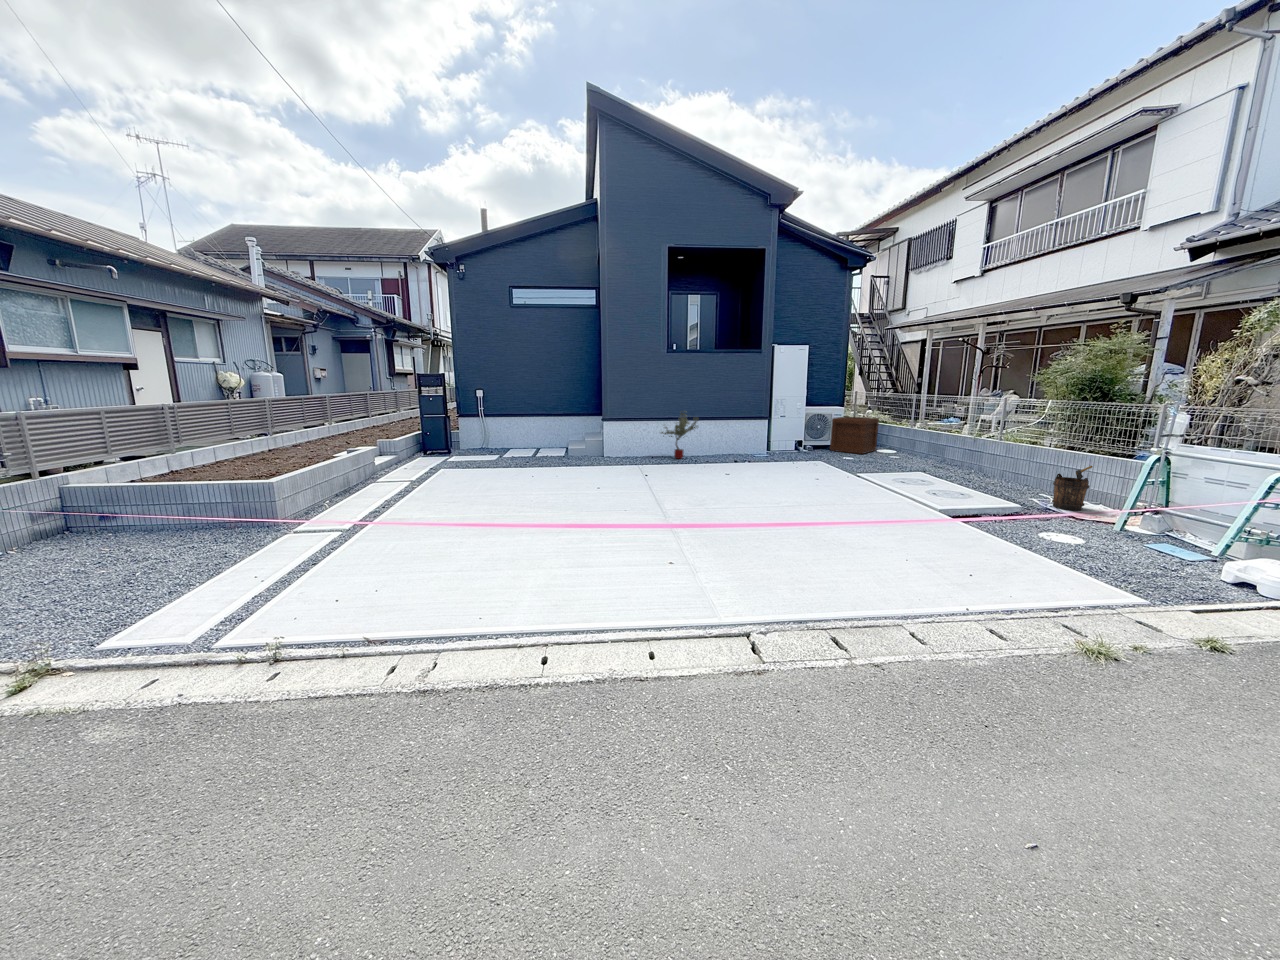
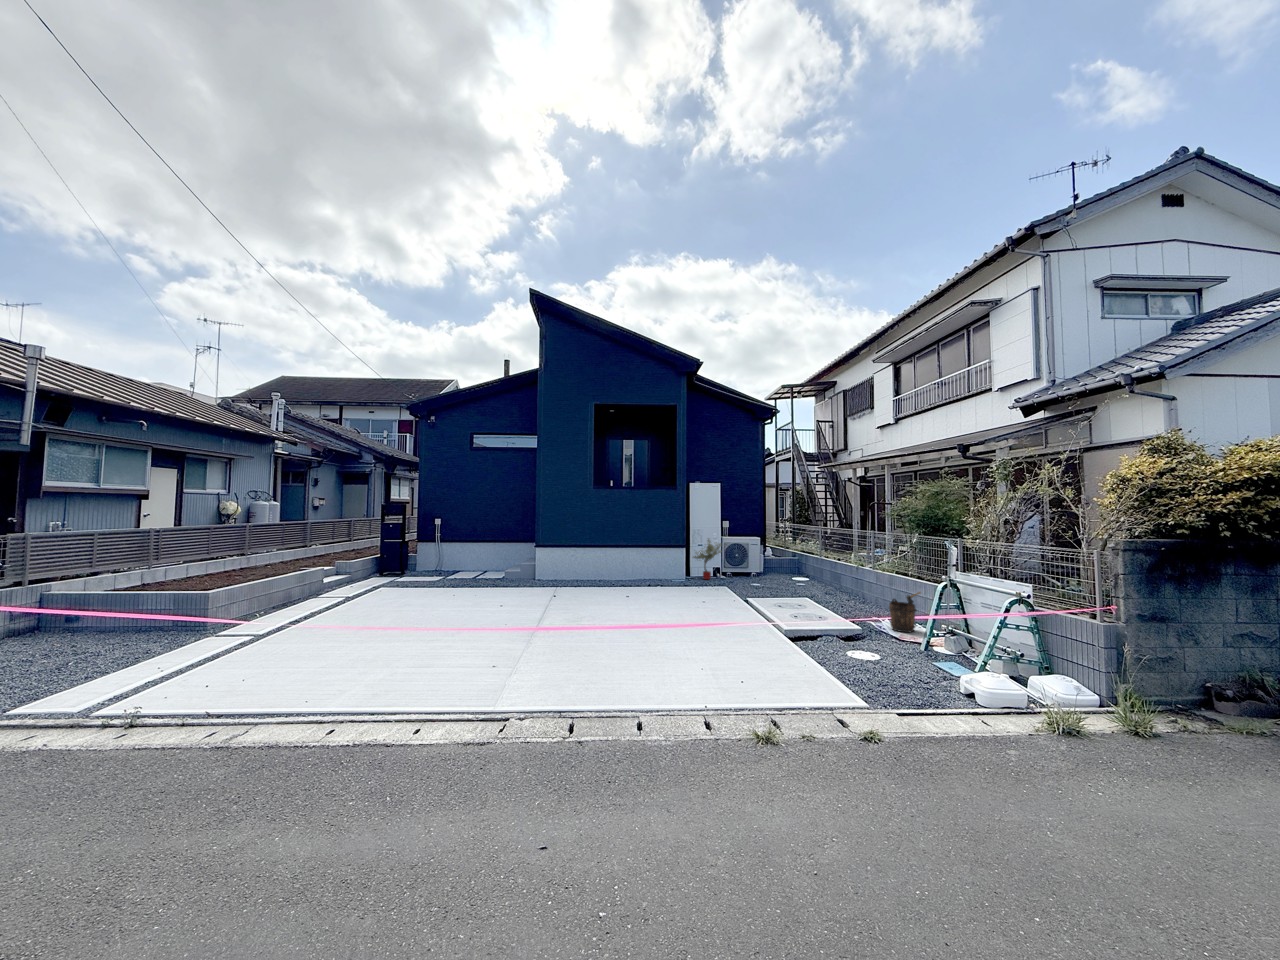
potted tree: present [661,413,698,459] -> present [693,539,722,580]
wooden crate: present [830,416,879,454] -> none [749,546,793,581]

